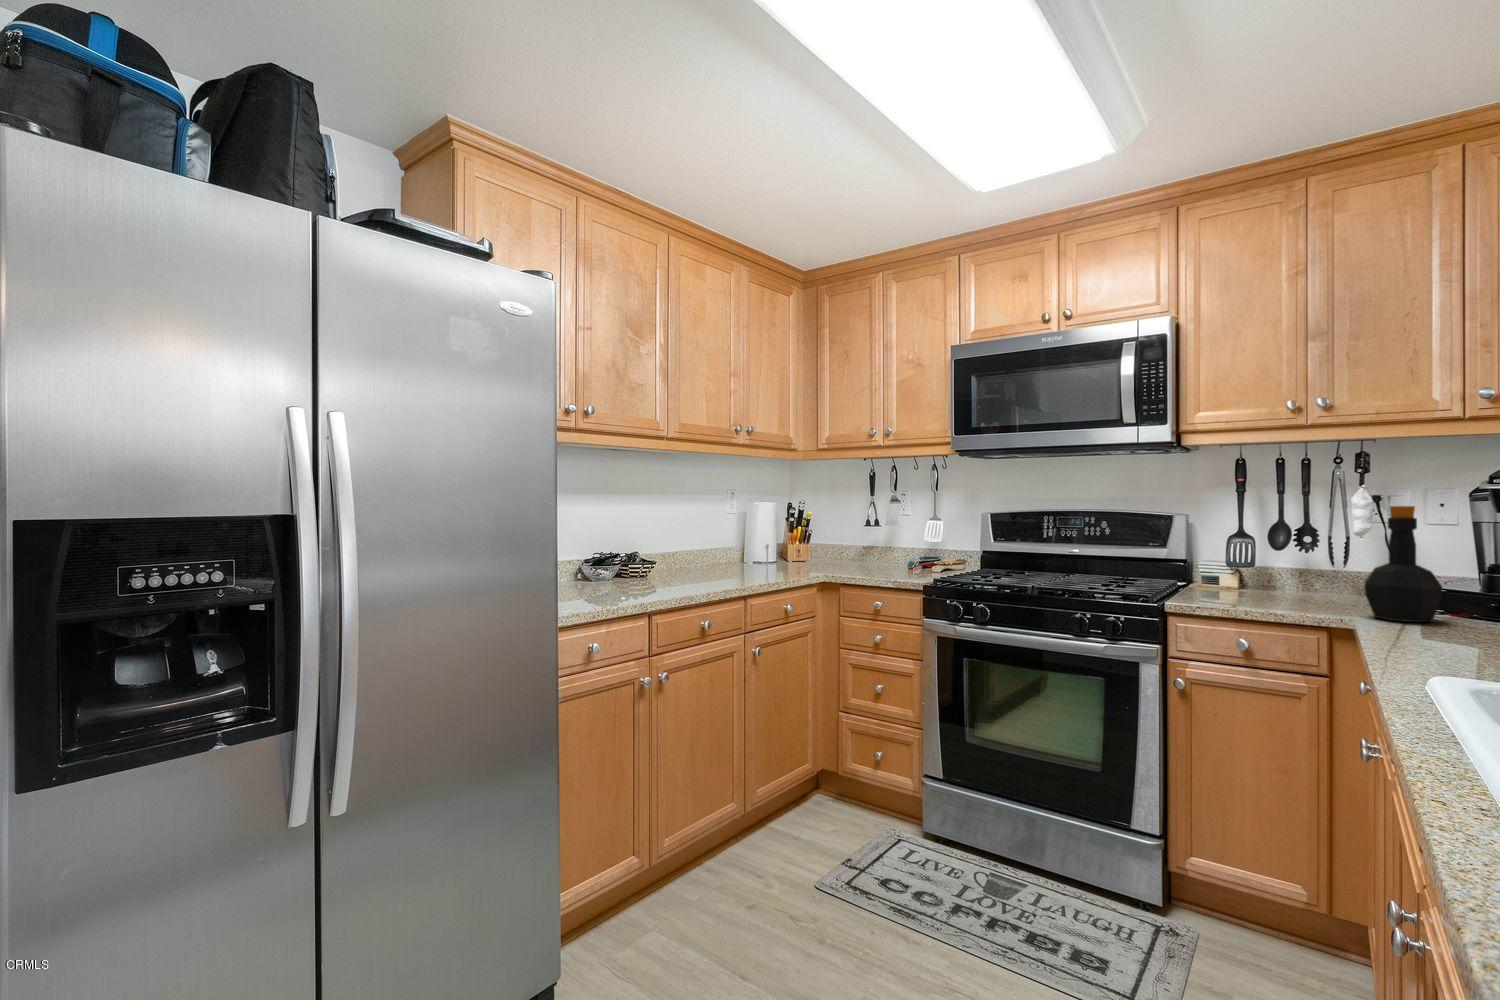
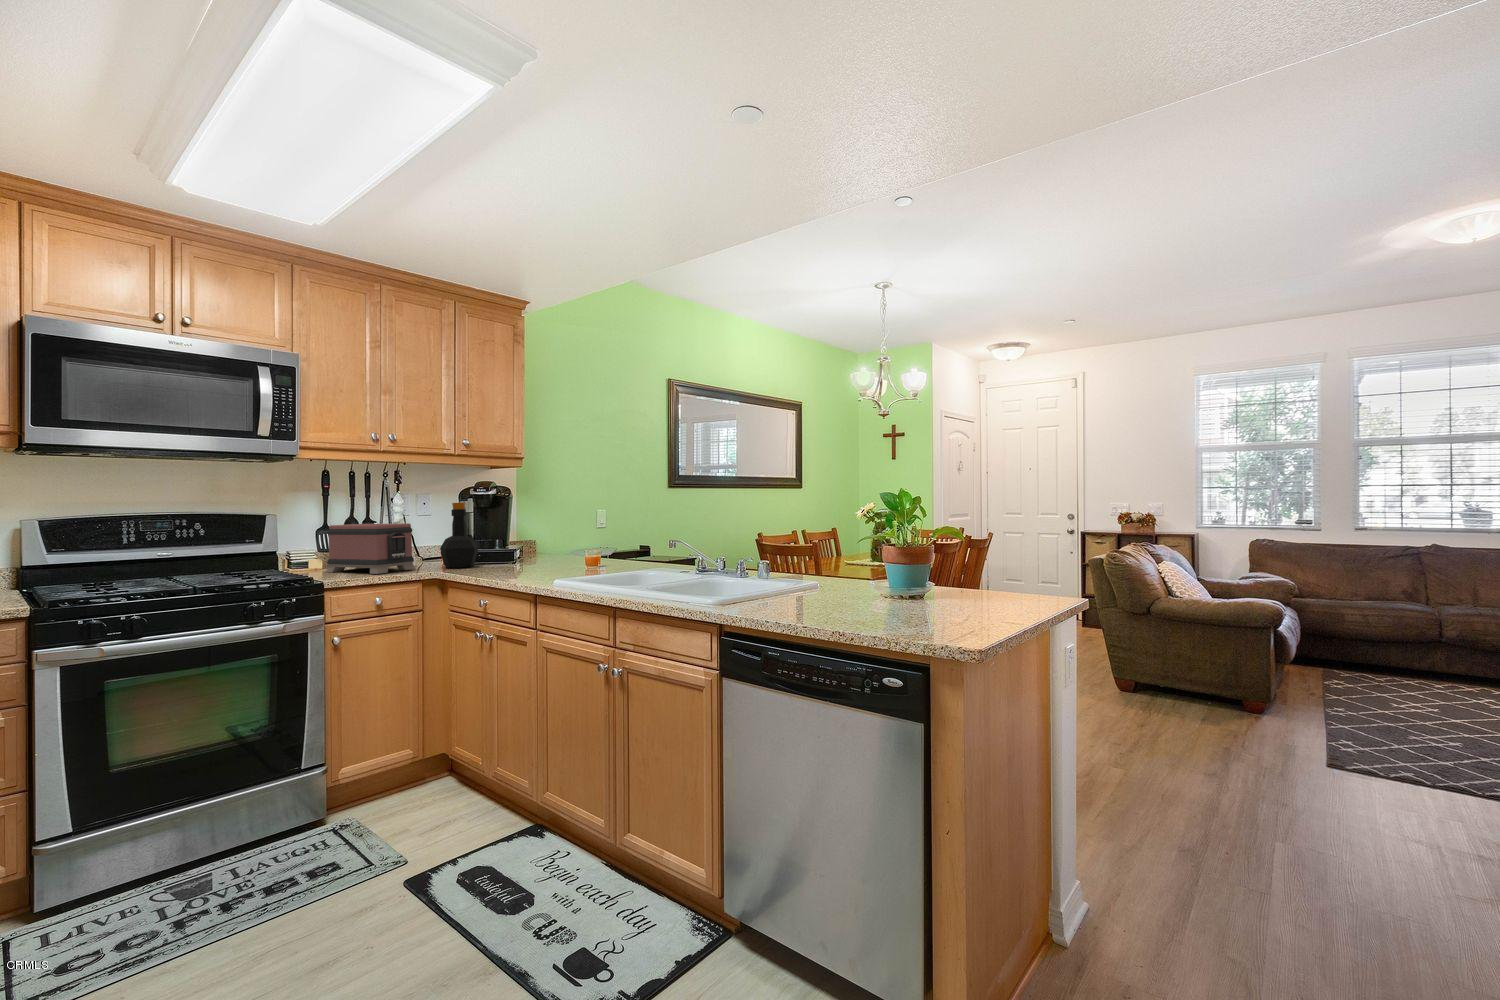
toaster: none [1208,532,1318,609] -> present [326,523,416,574]

